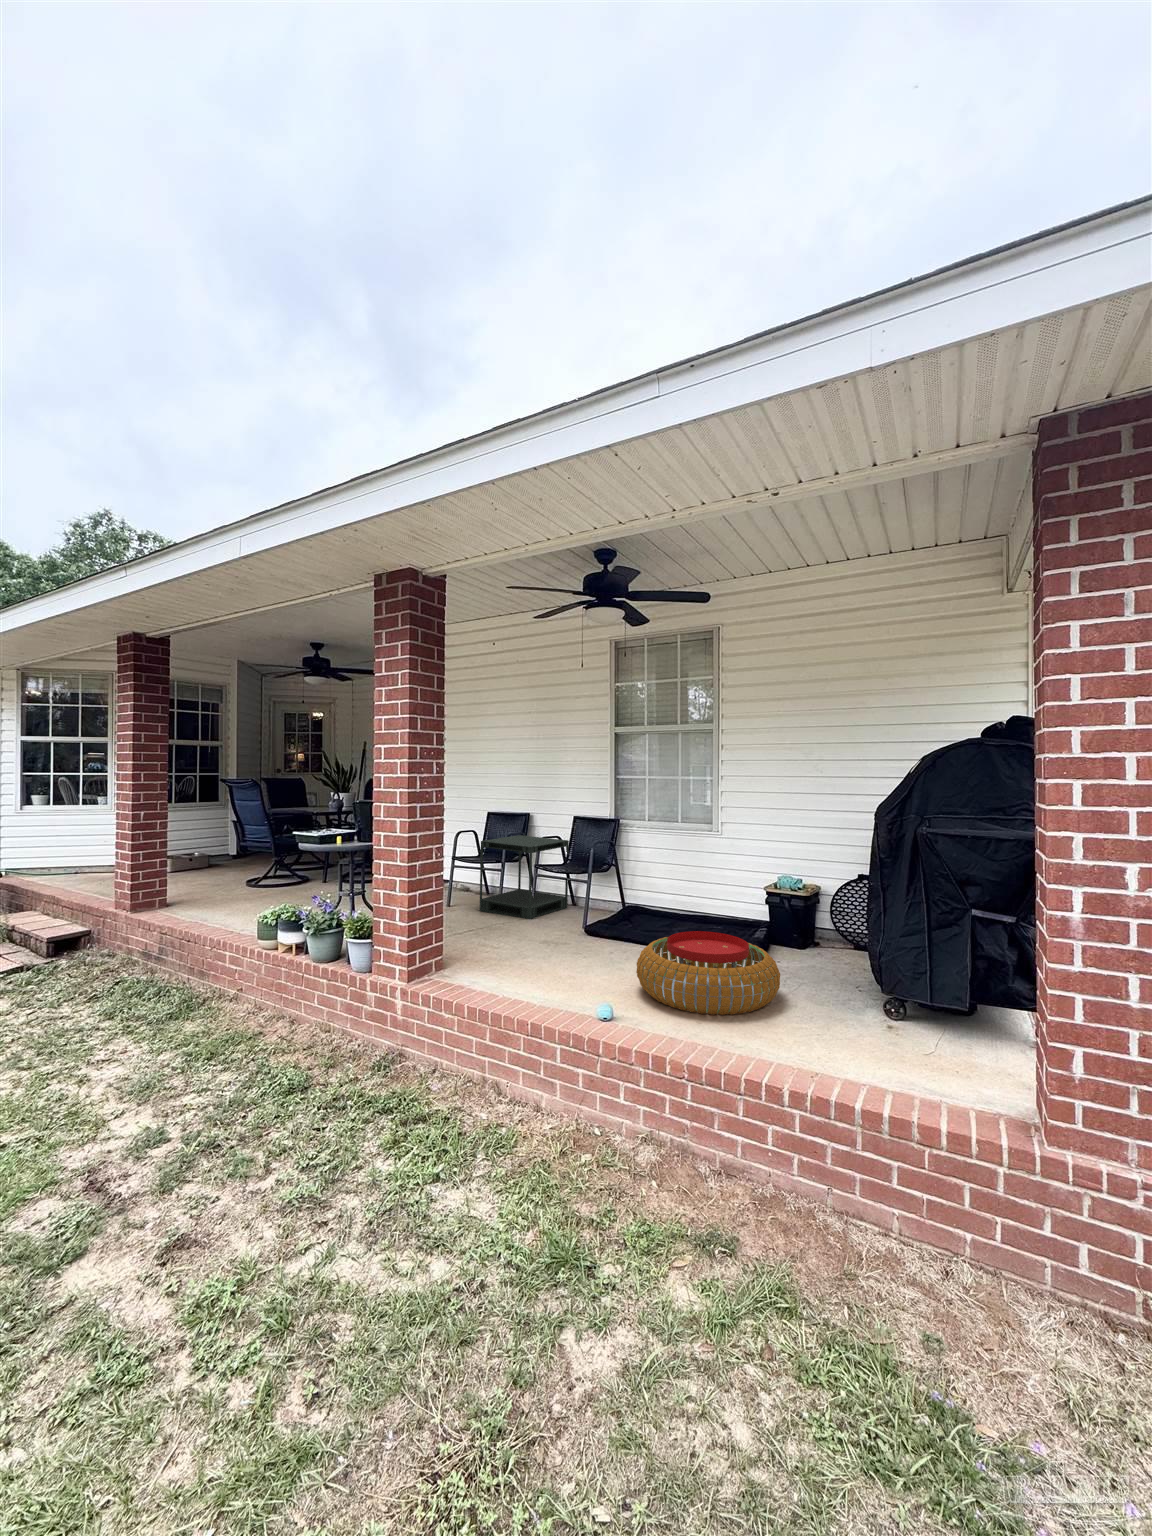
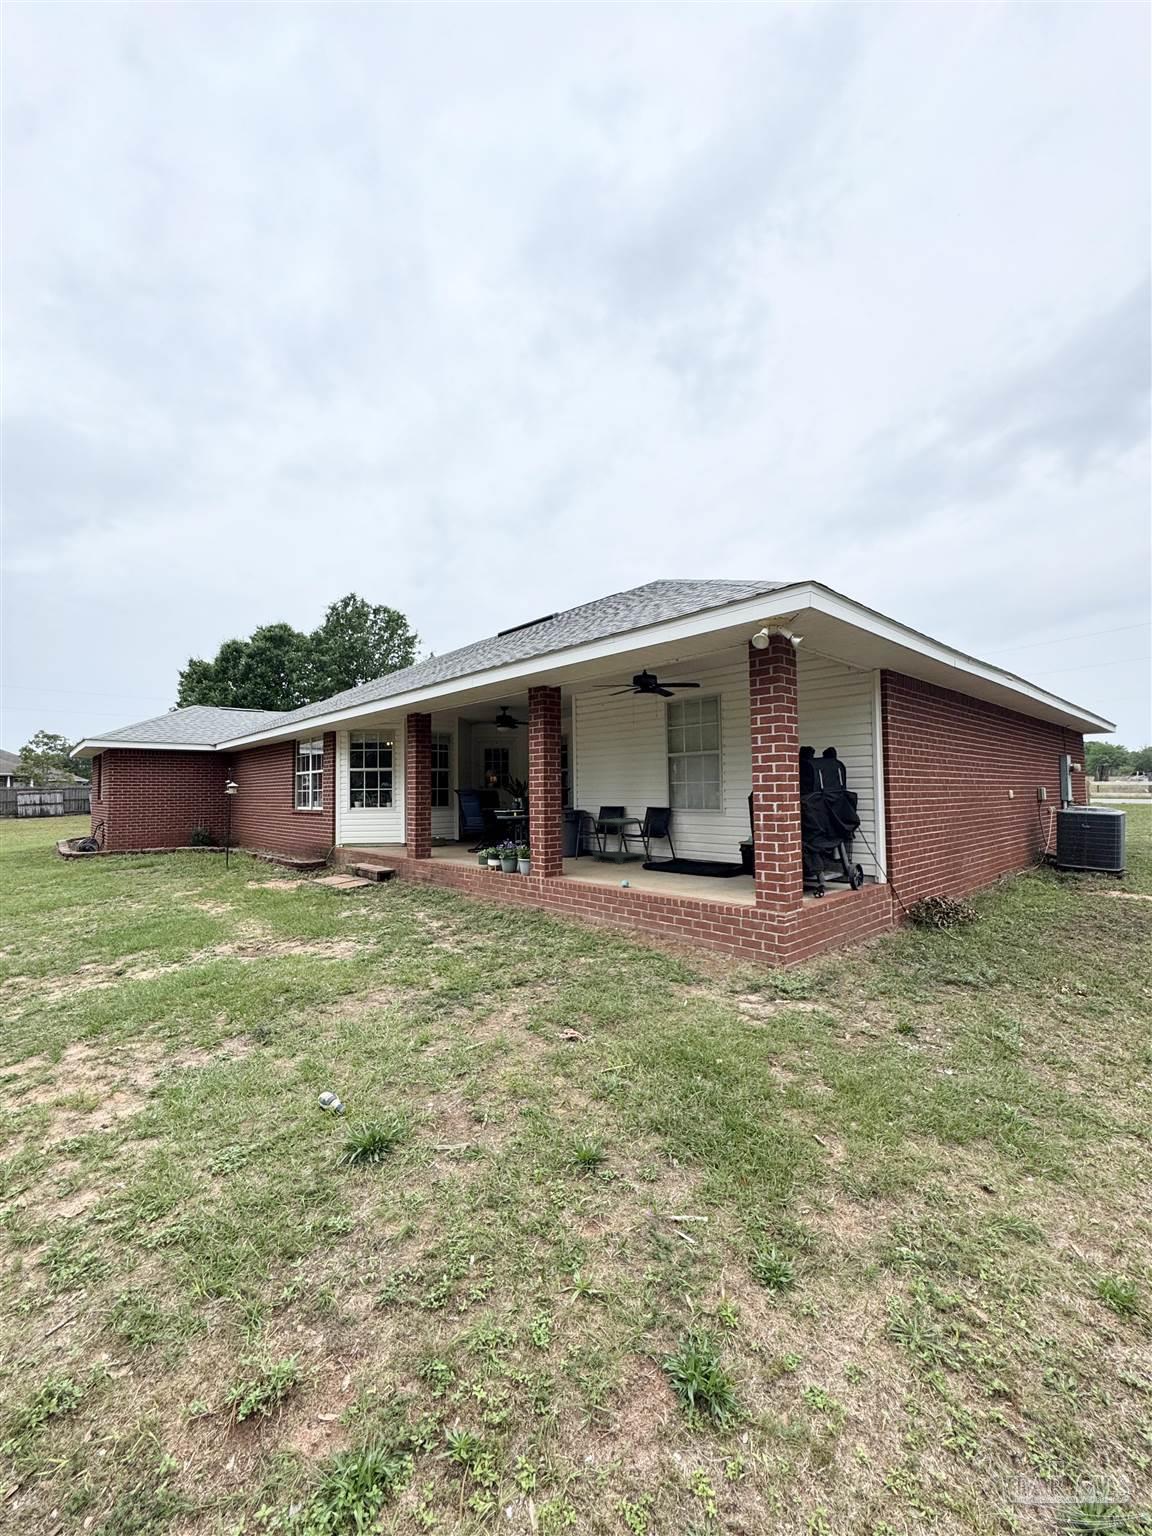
pouf: present [636,931,780,1015] -> none [650,857,720,889]

